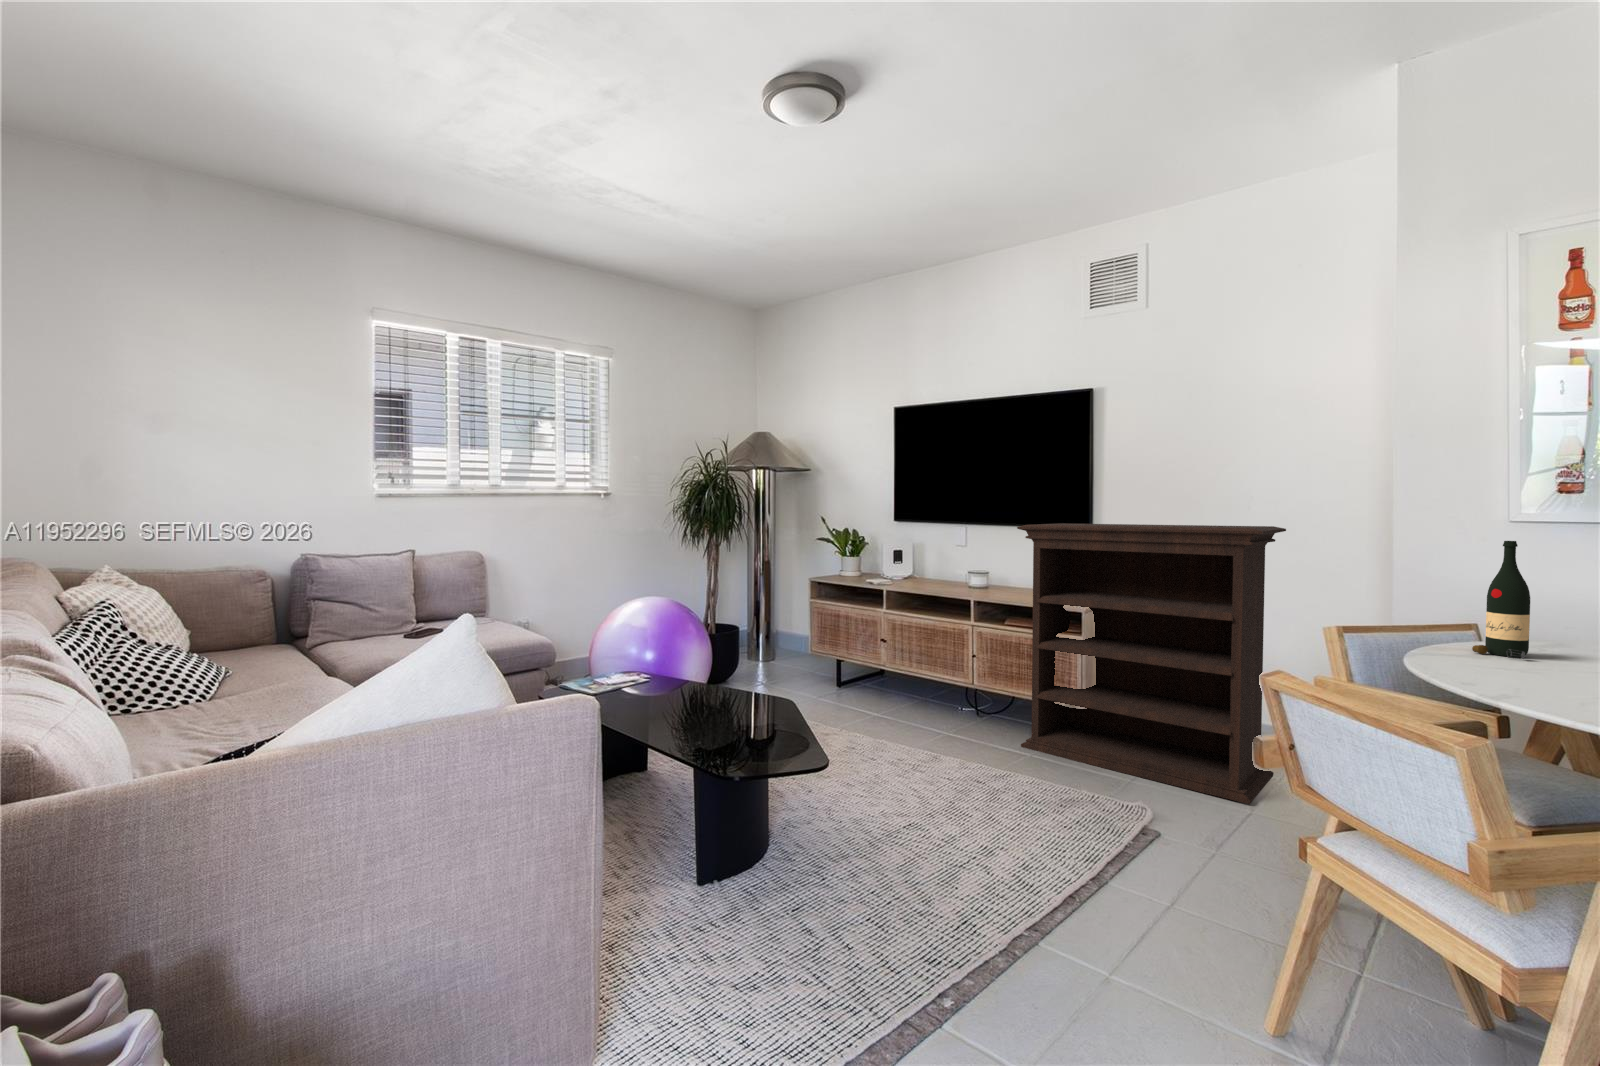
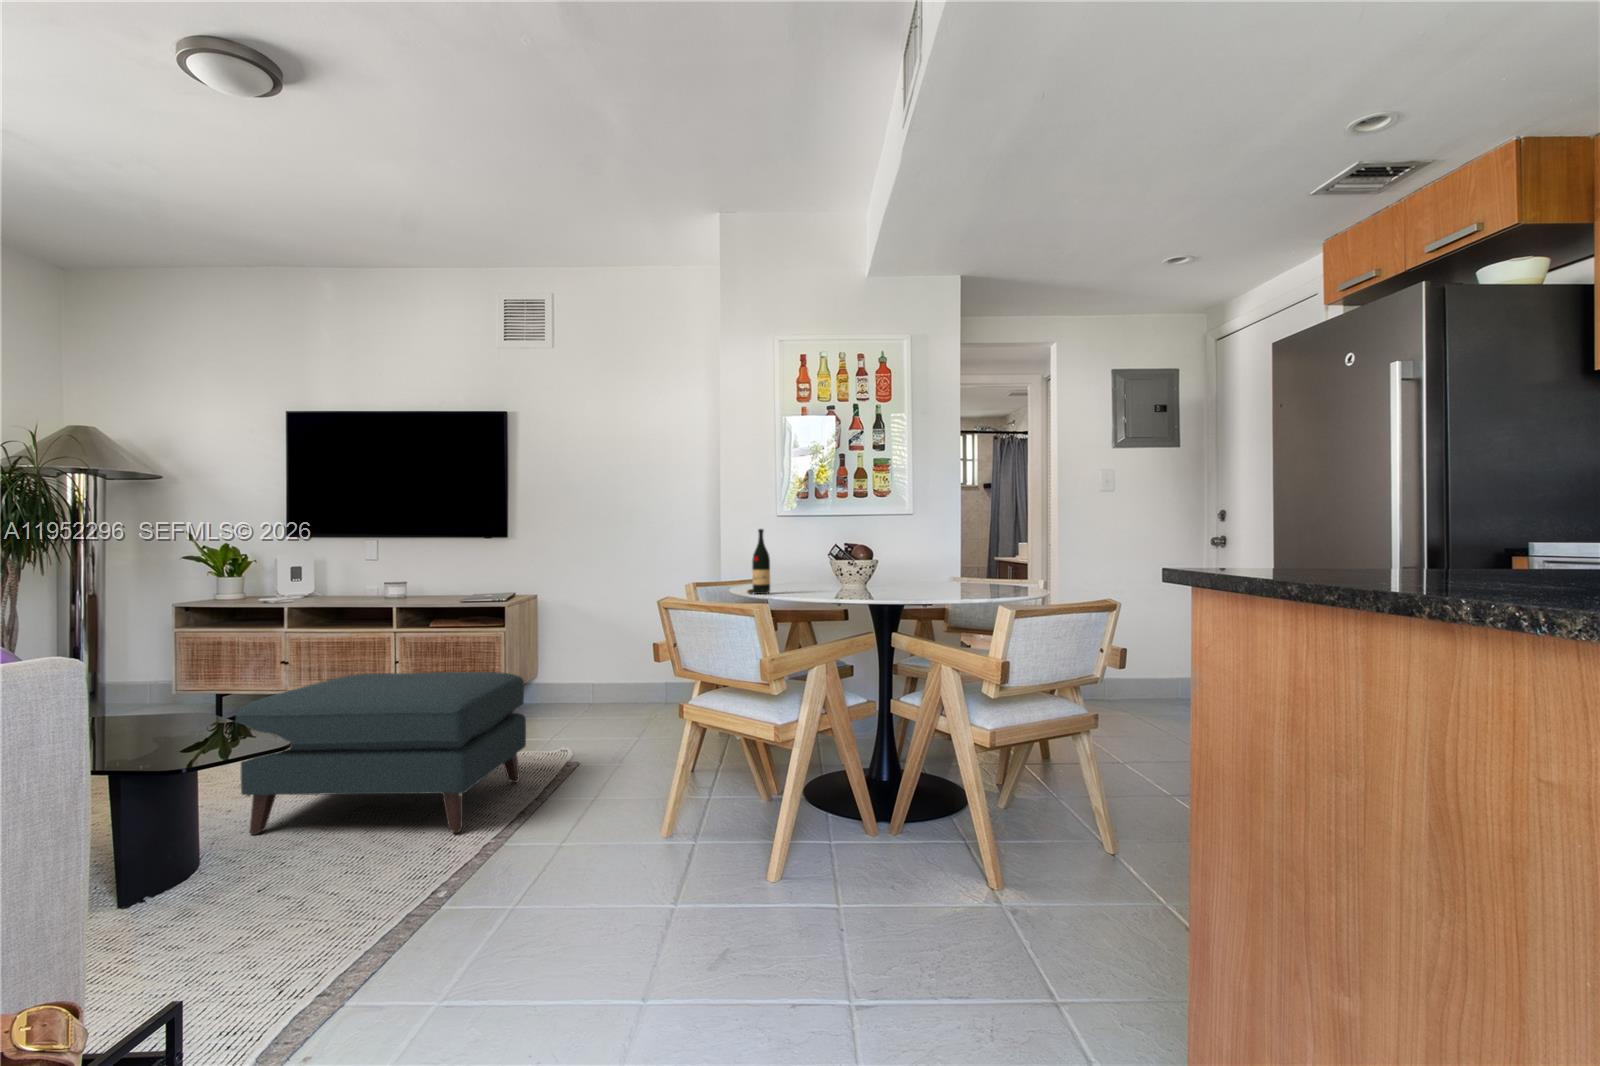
bookshelf: present [1017,523,1286,804] -> none [446,530,652,736]
ottoman: none [802,677,1087,903] -> present [235,672,526,835]

